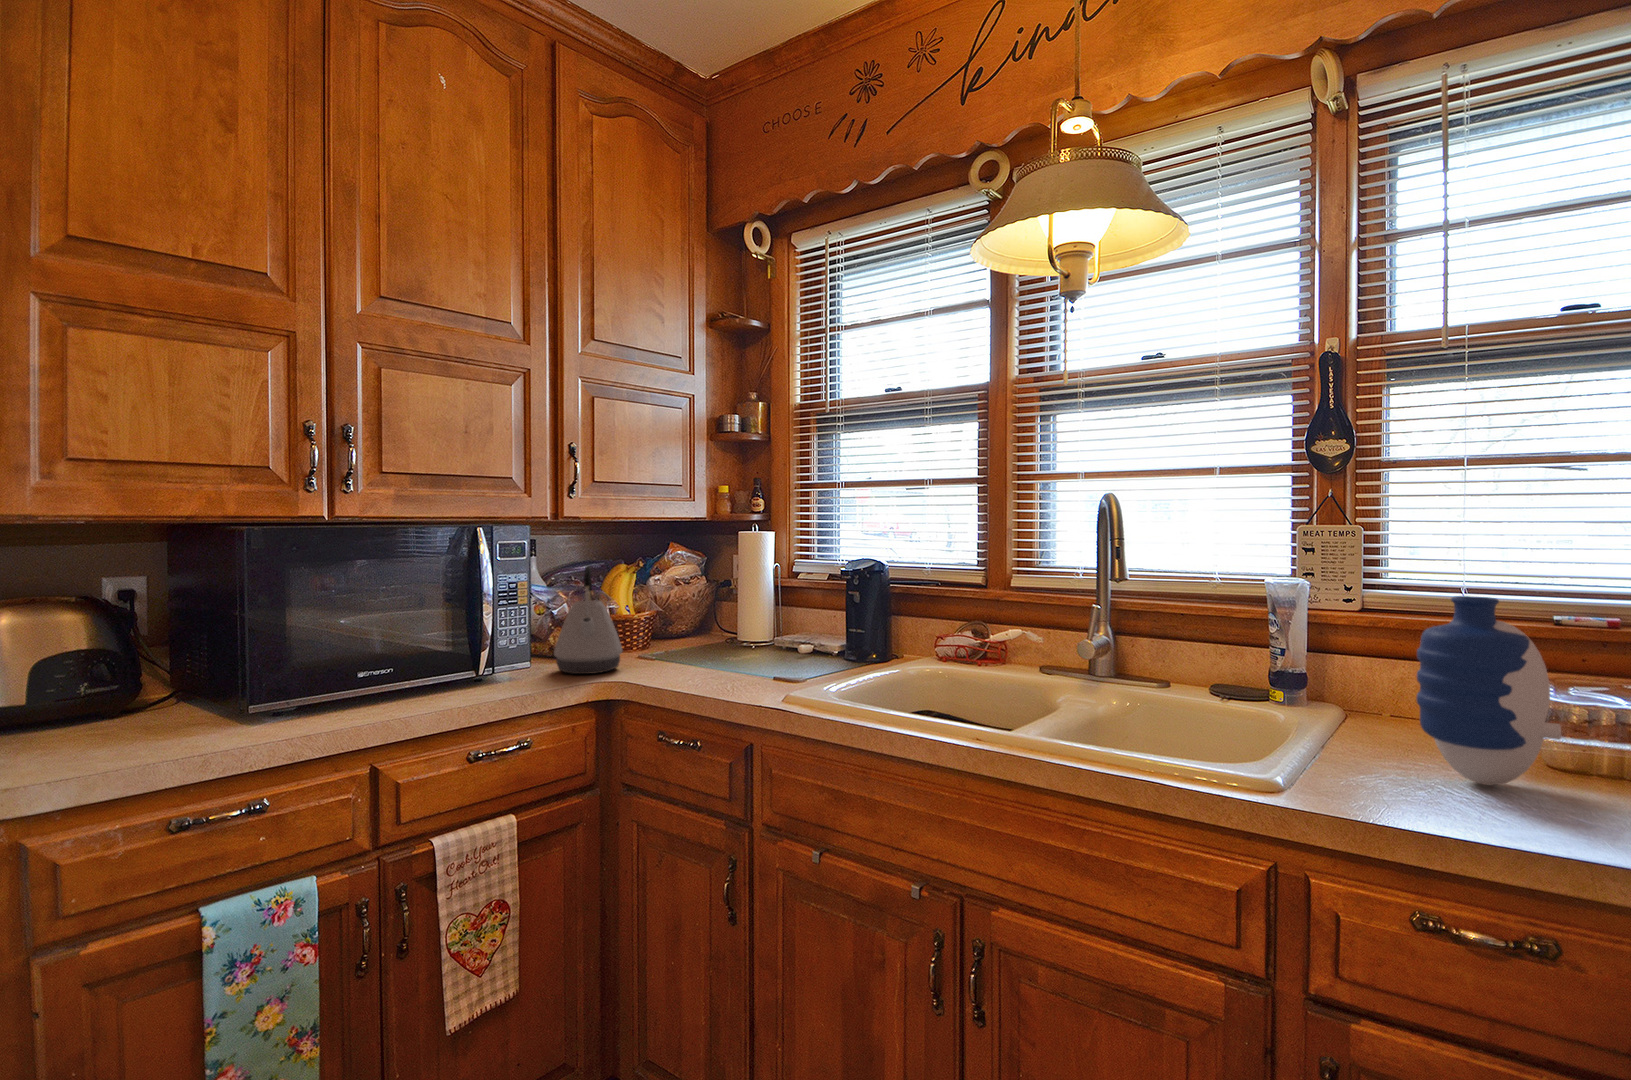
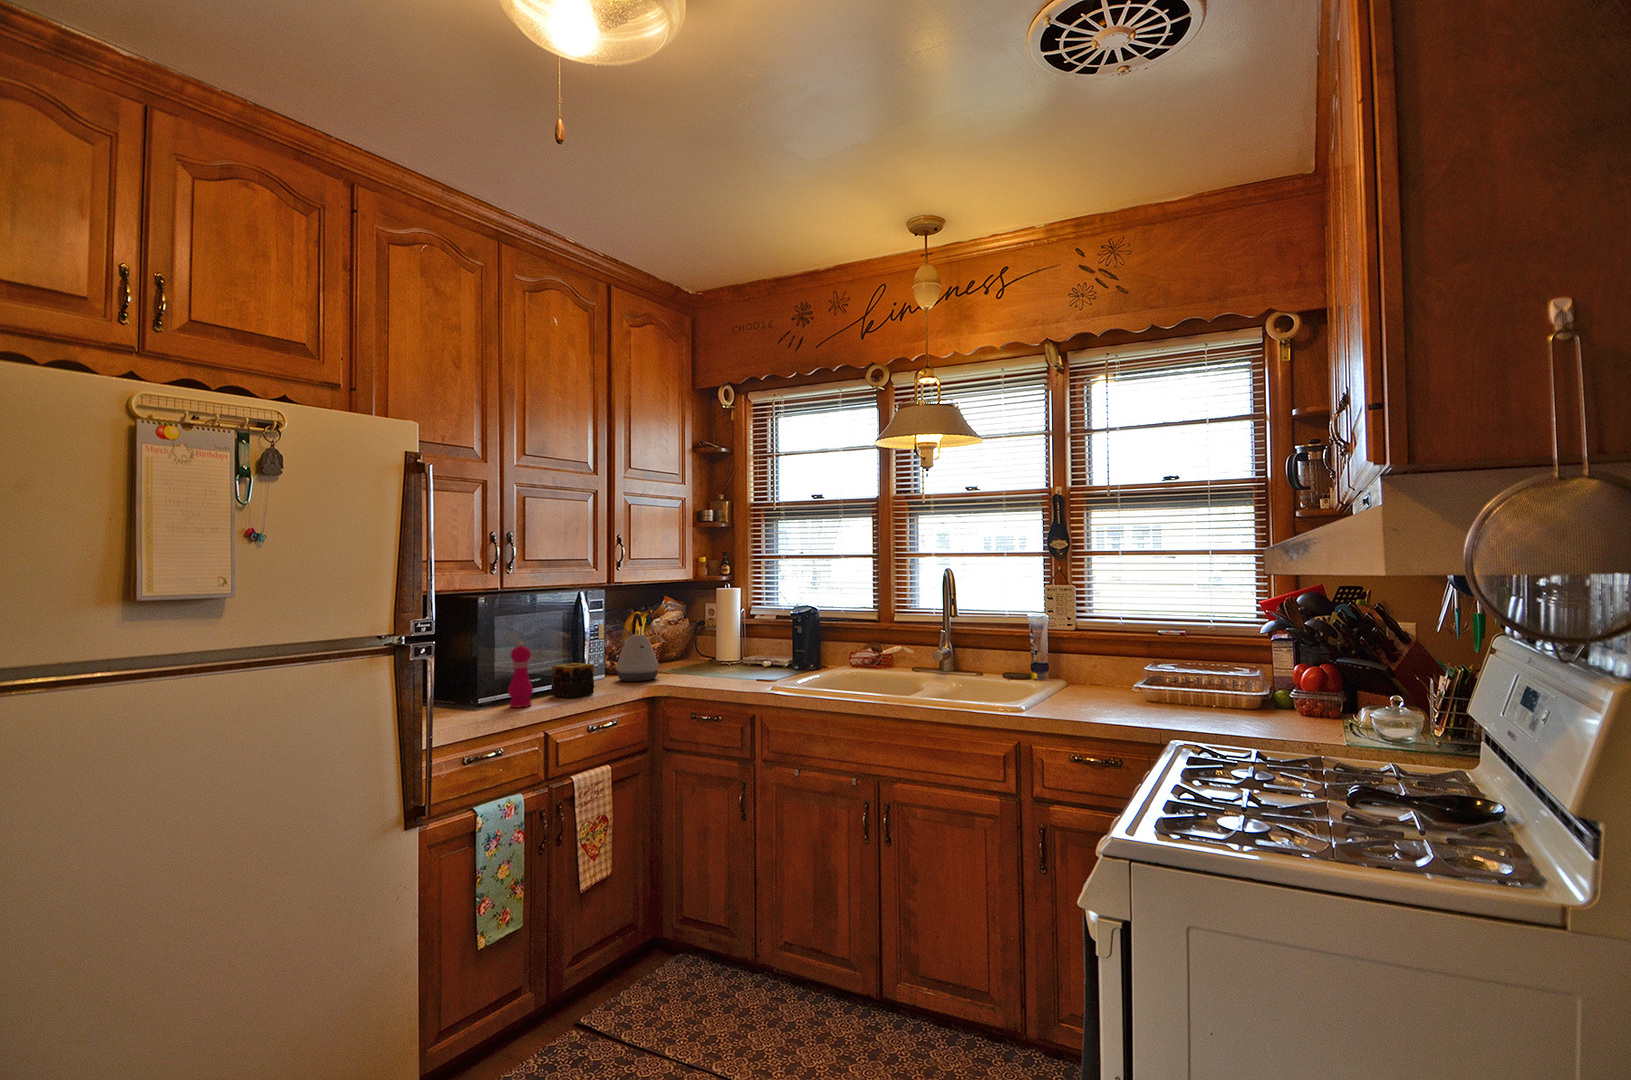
vase: present [1416,596,1561,785] -> none [1078,621,1130,704]
pepper mill: none [310,608,356,723] -> present [508,641,533,708]
candle: none [415,644,485,704] -> present [551,663,594,698]

